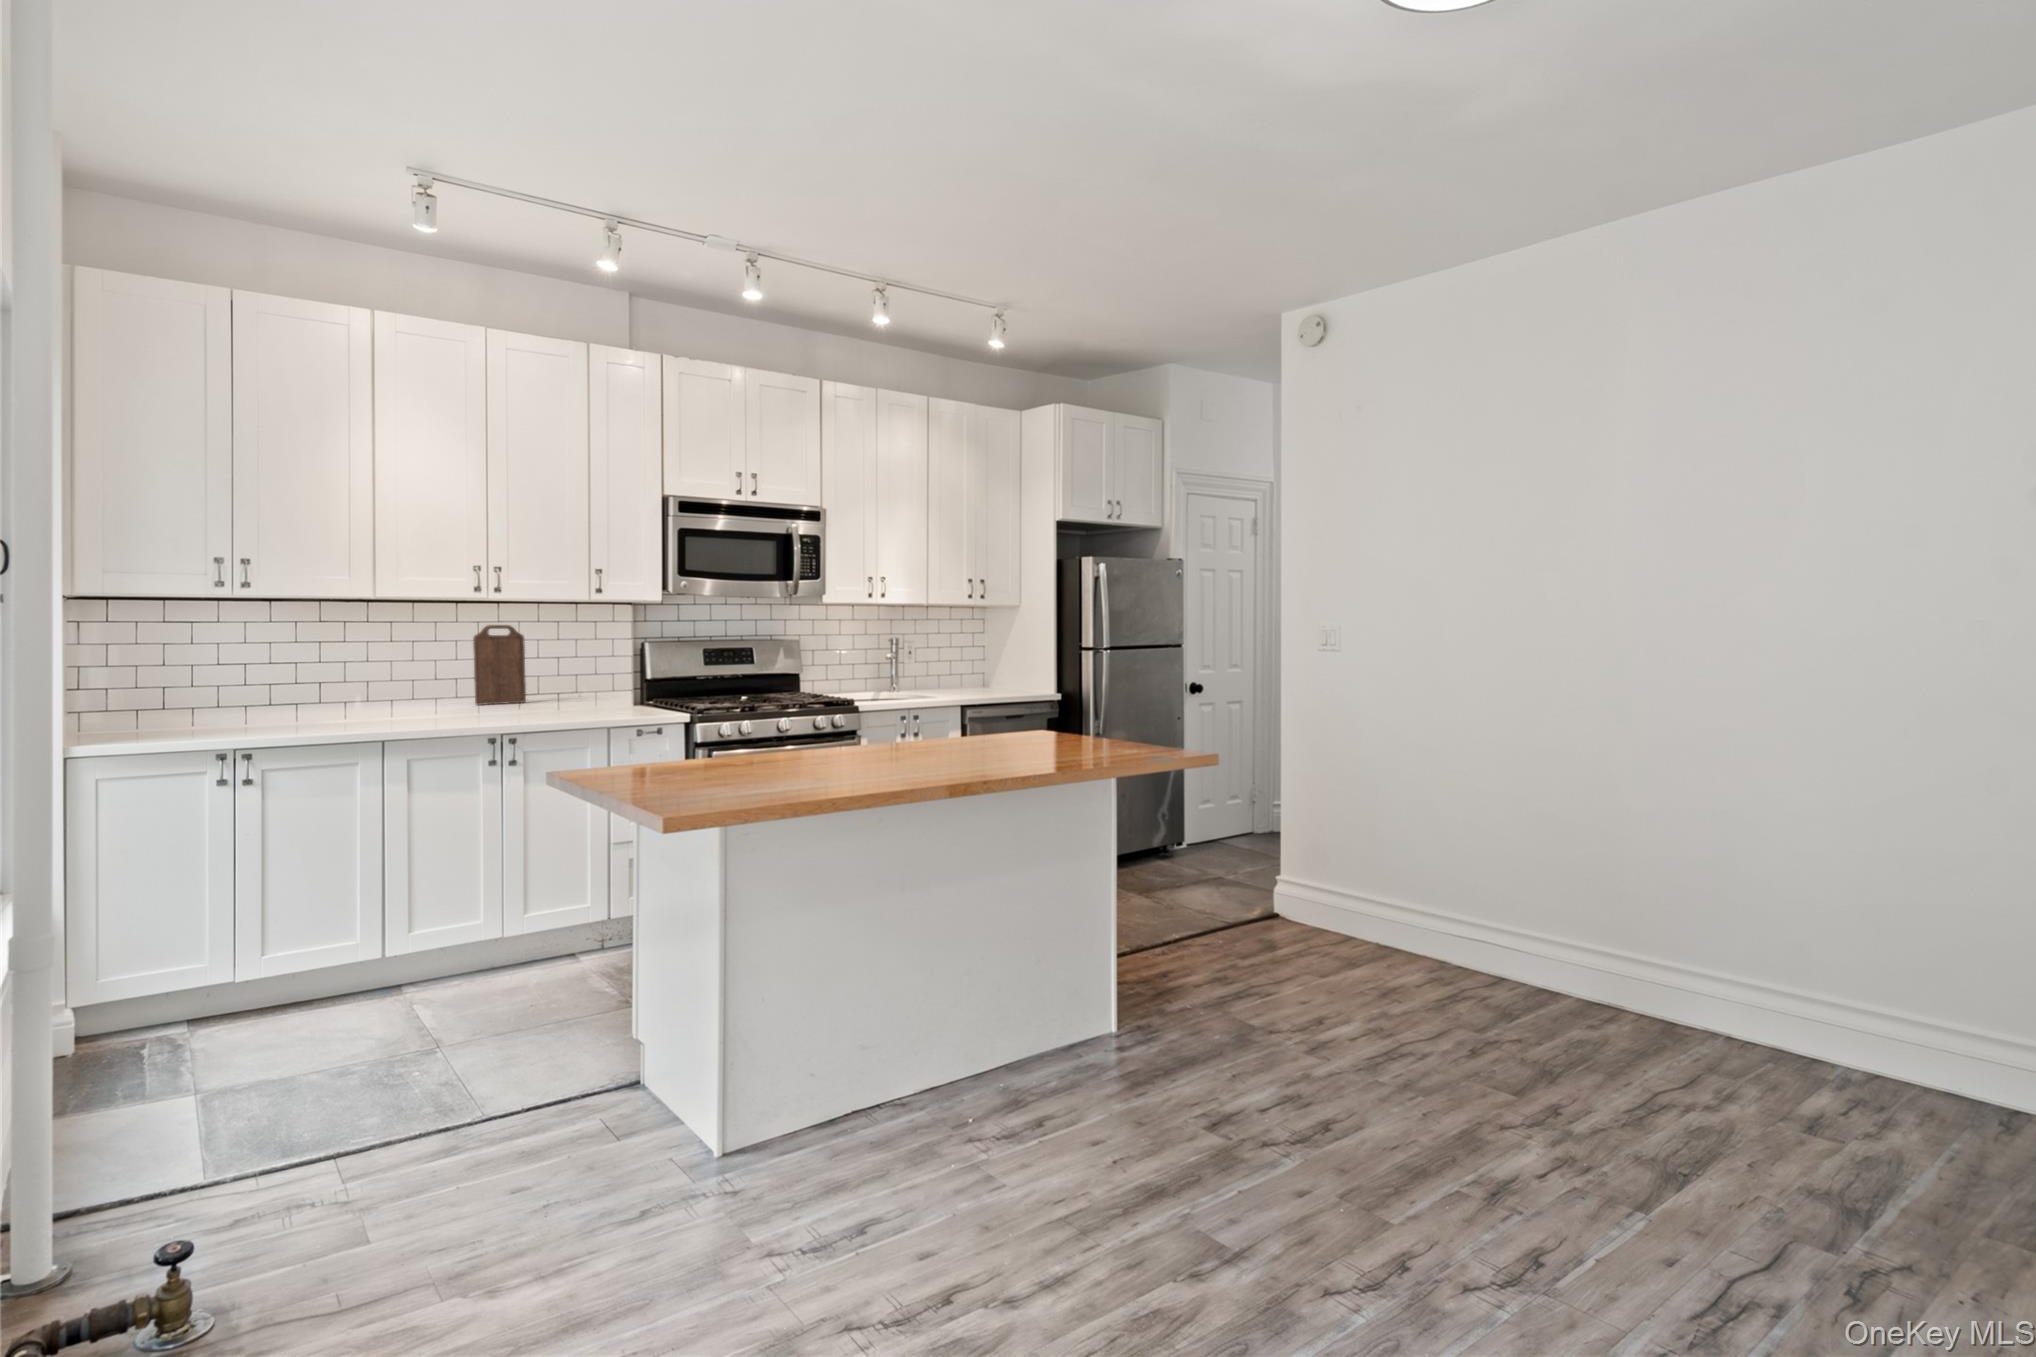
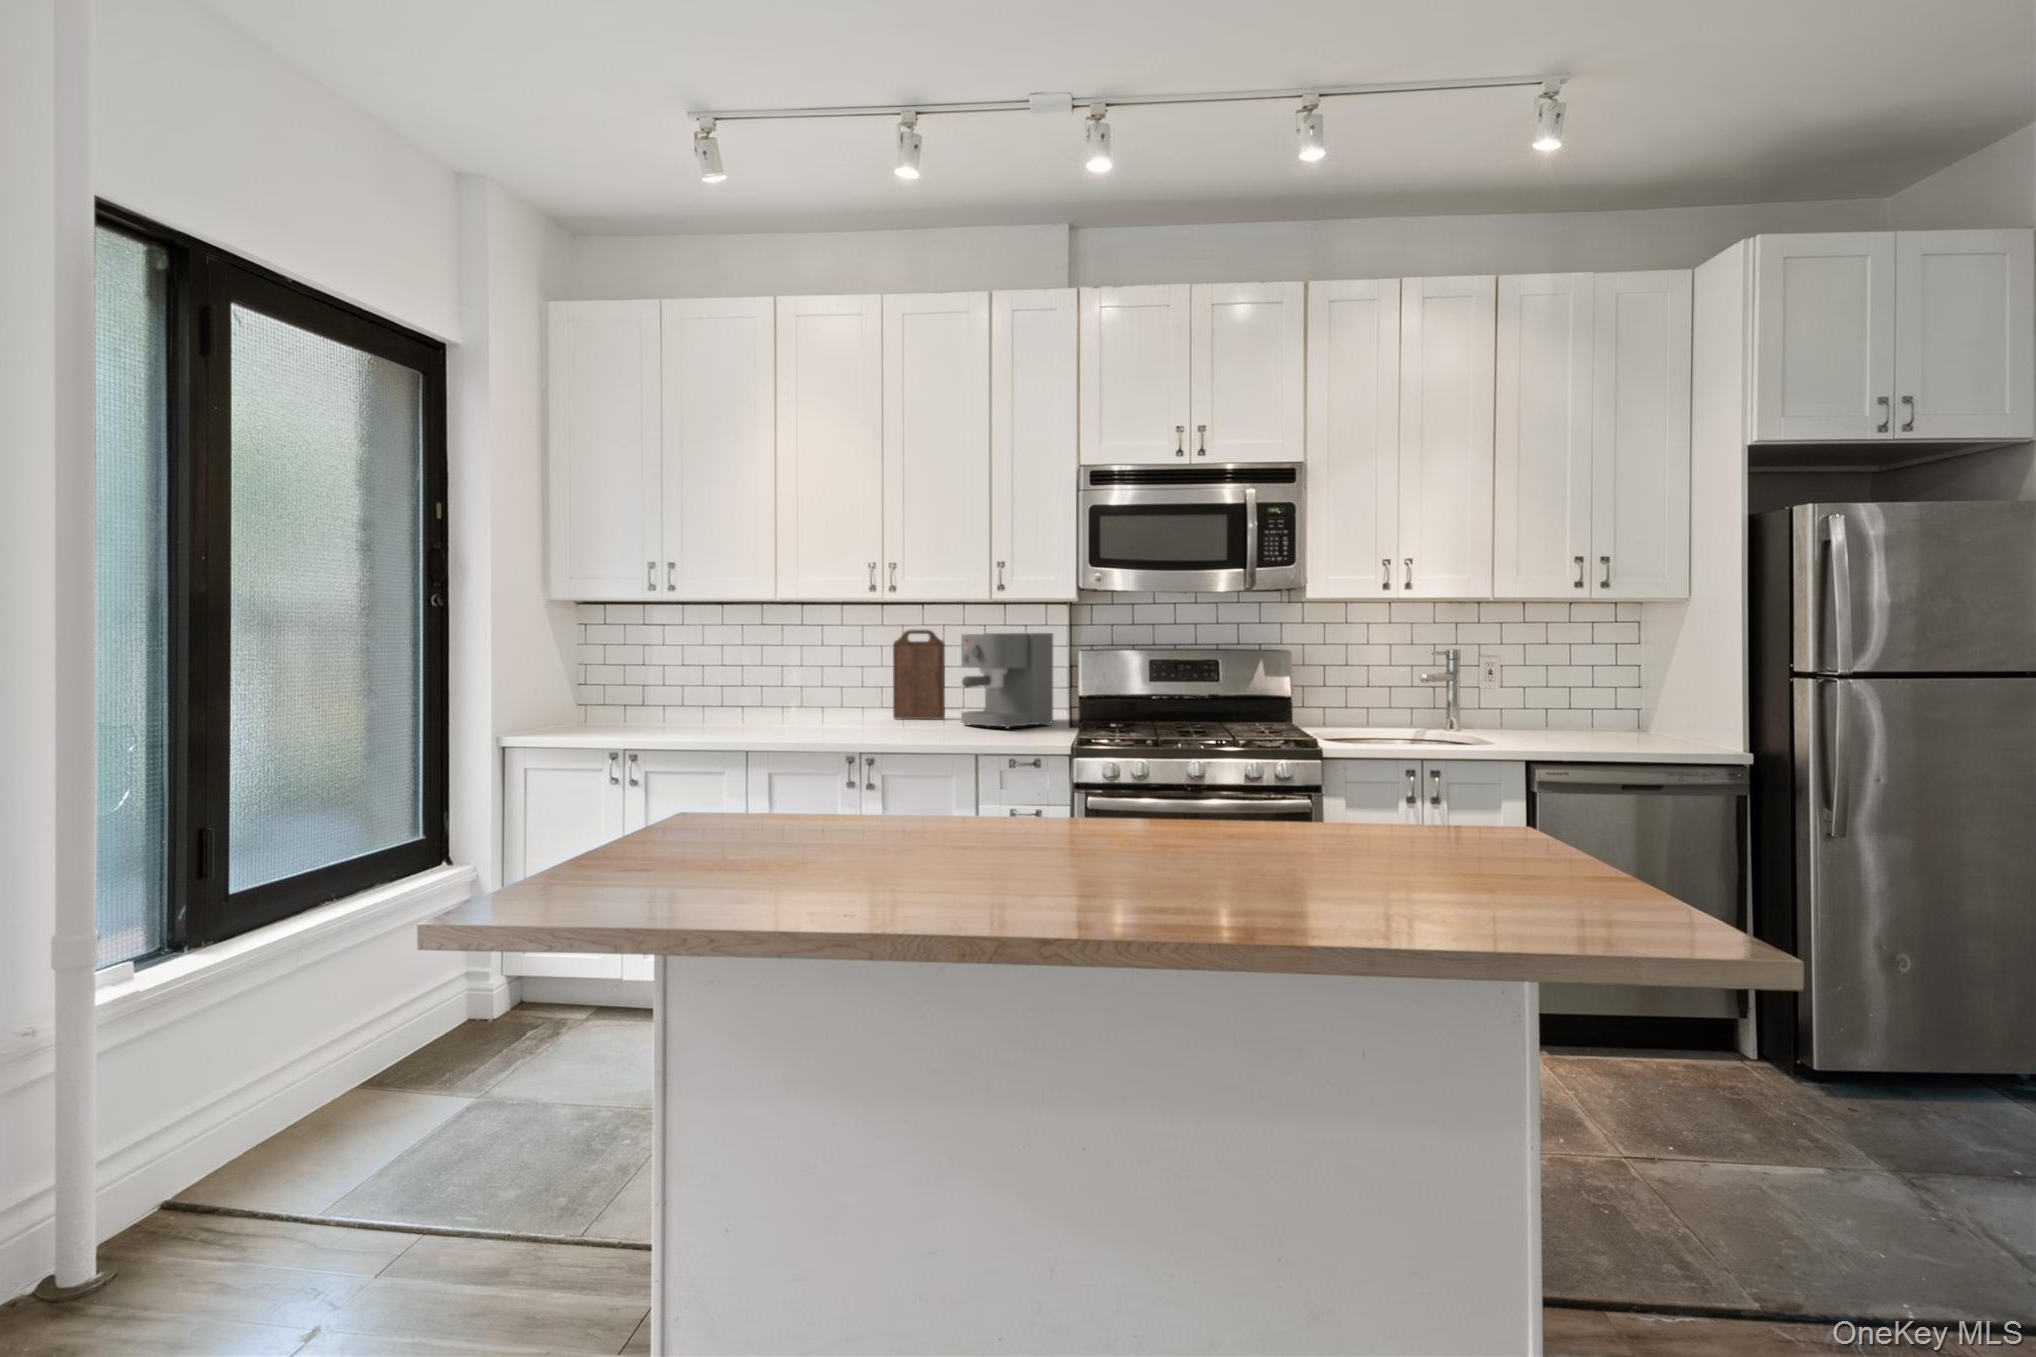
coffee maker: none [558,628,637,707] -> present [961,633,1053,729]

